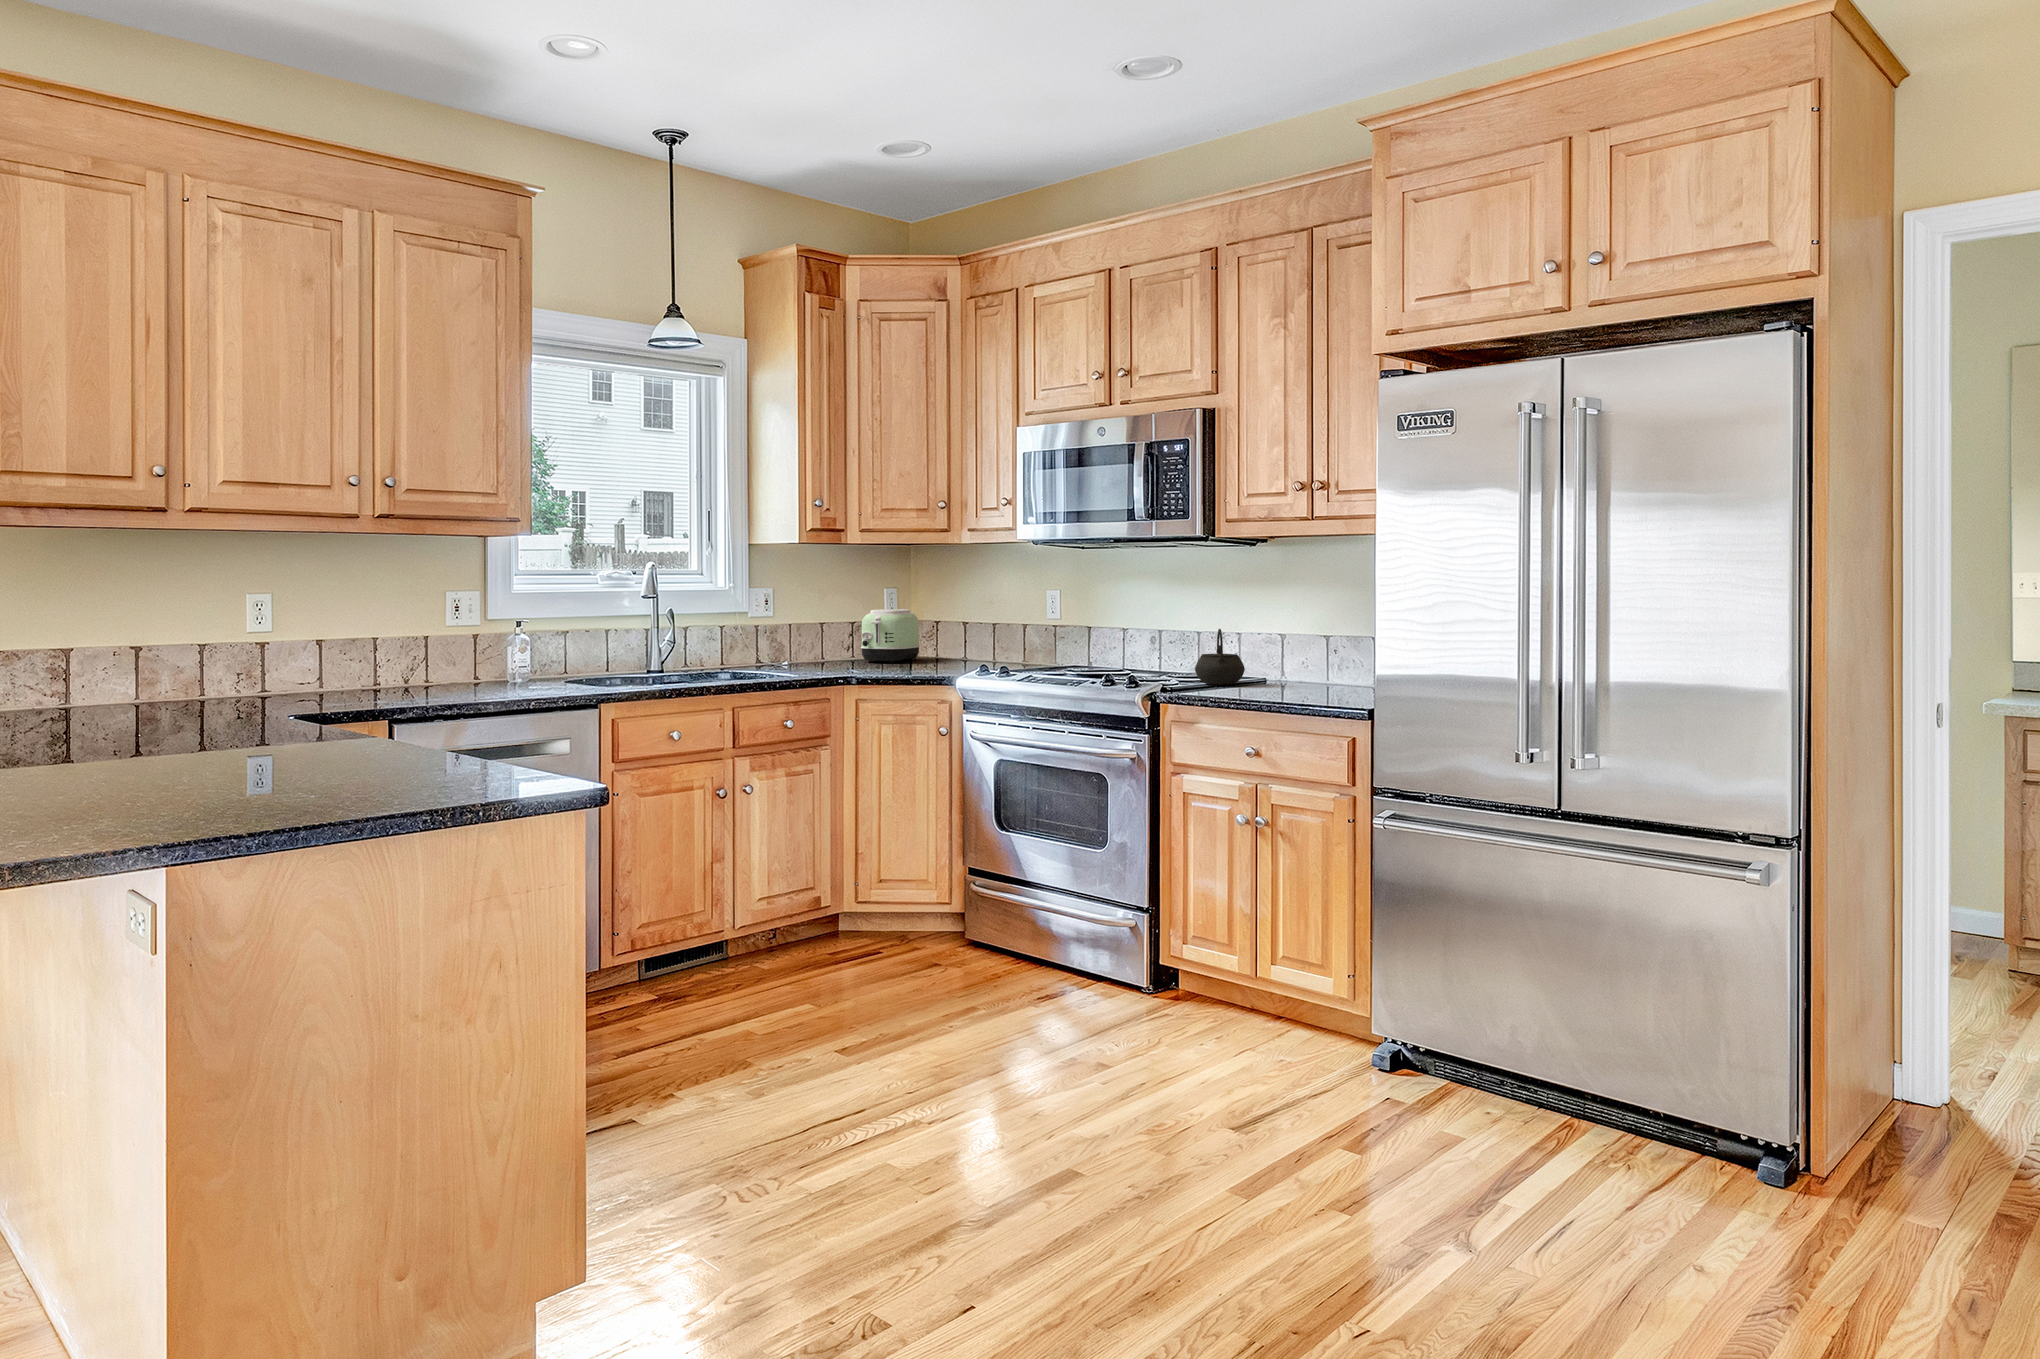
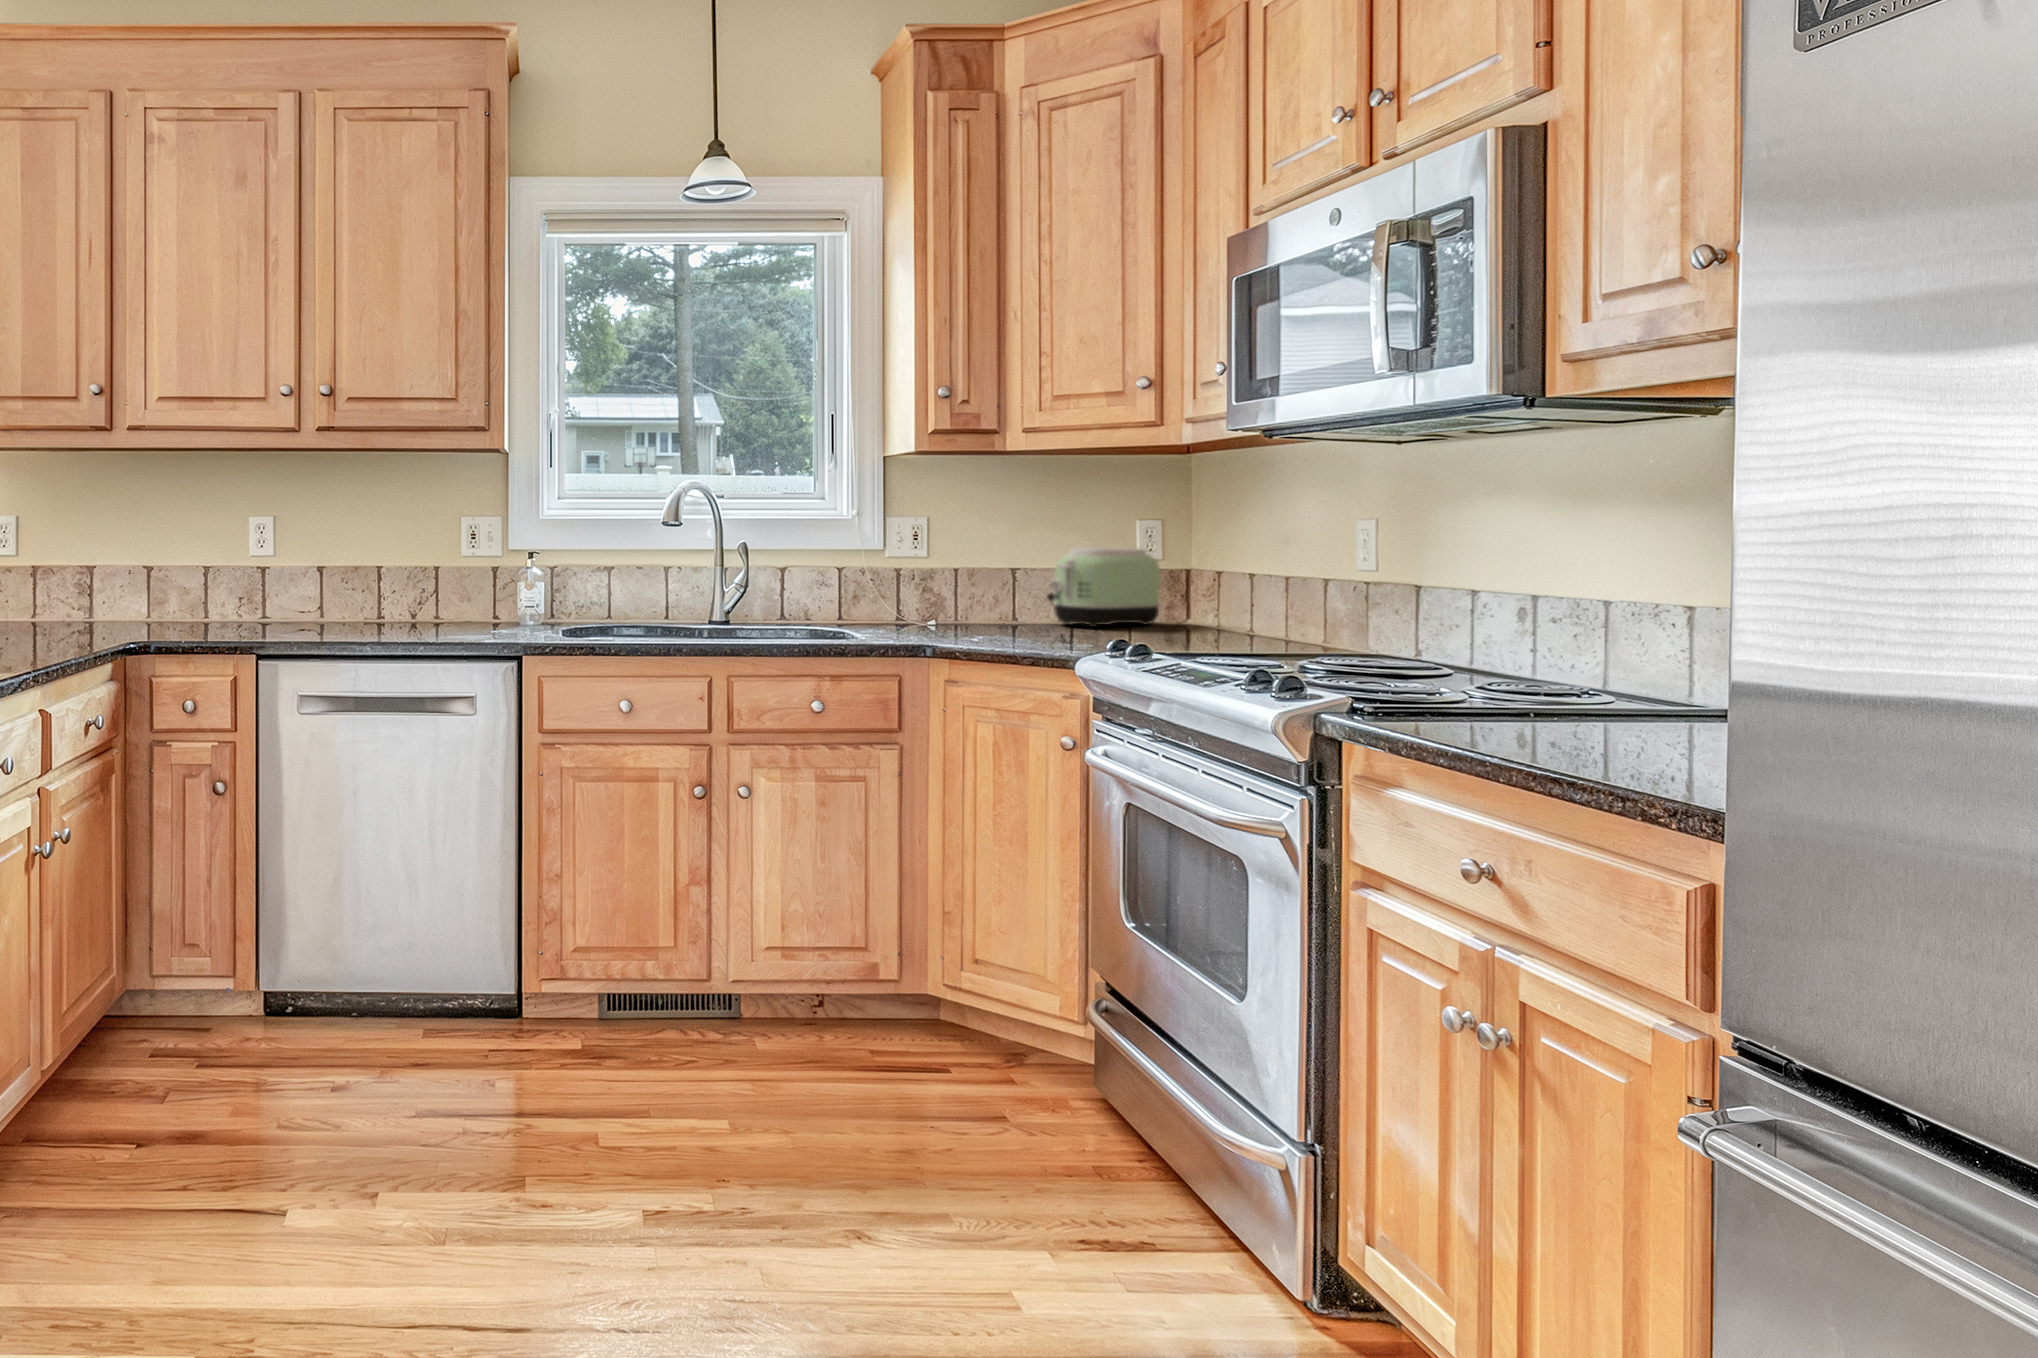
kettle: present [1195,629,1245,685] -> none [1514,600,1656,725]

